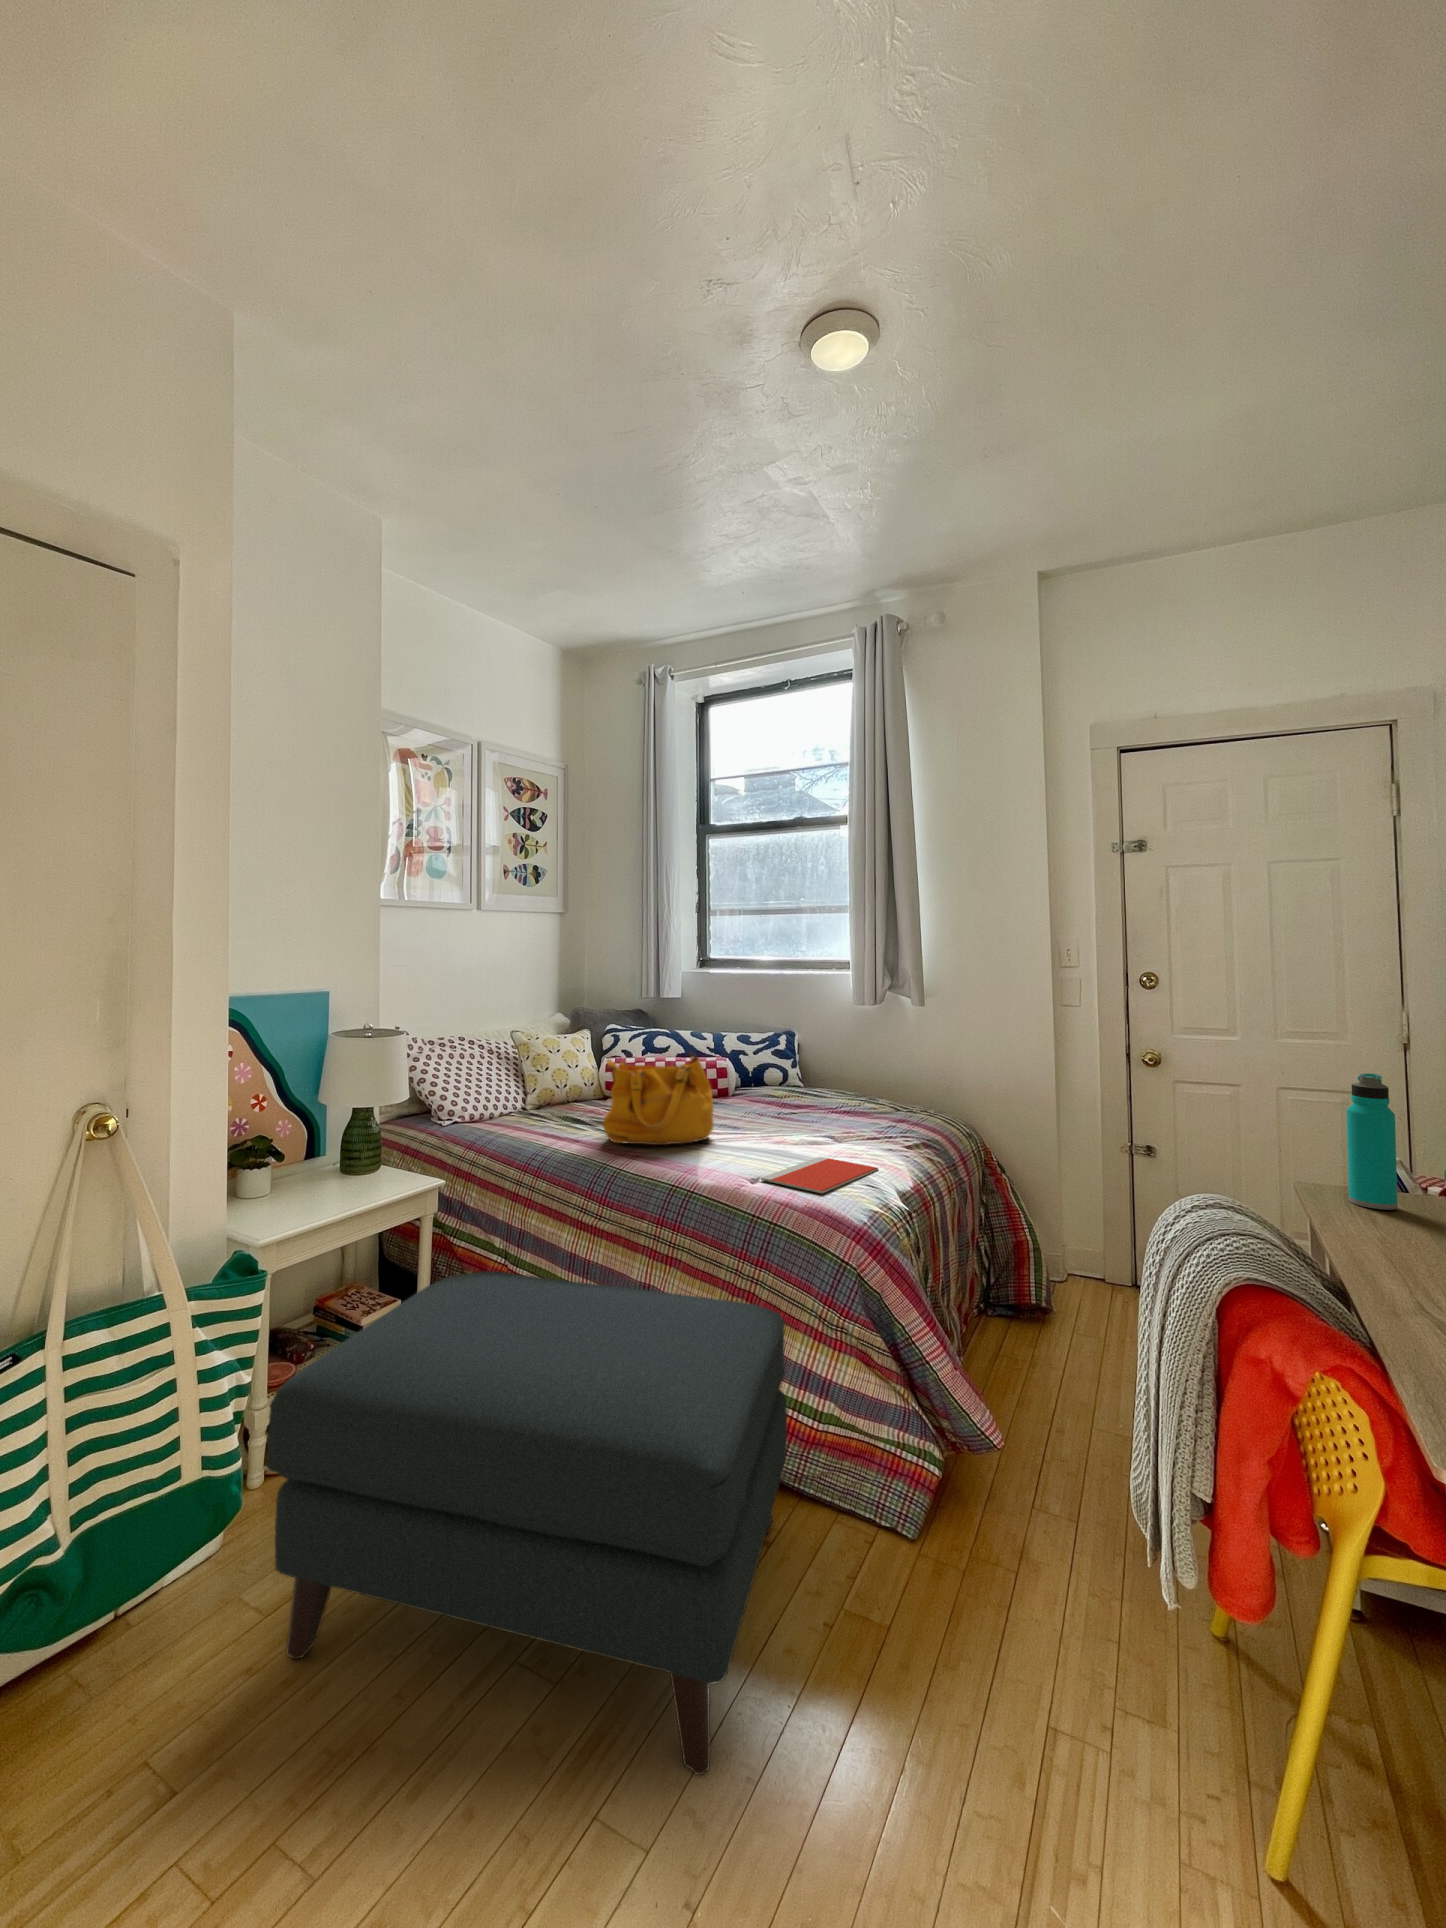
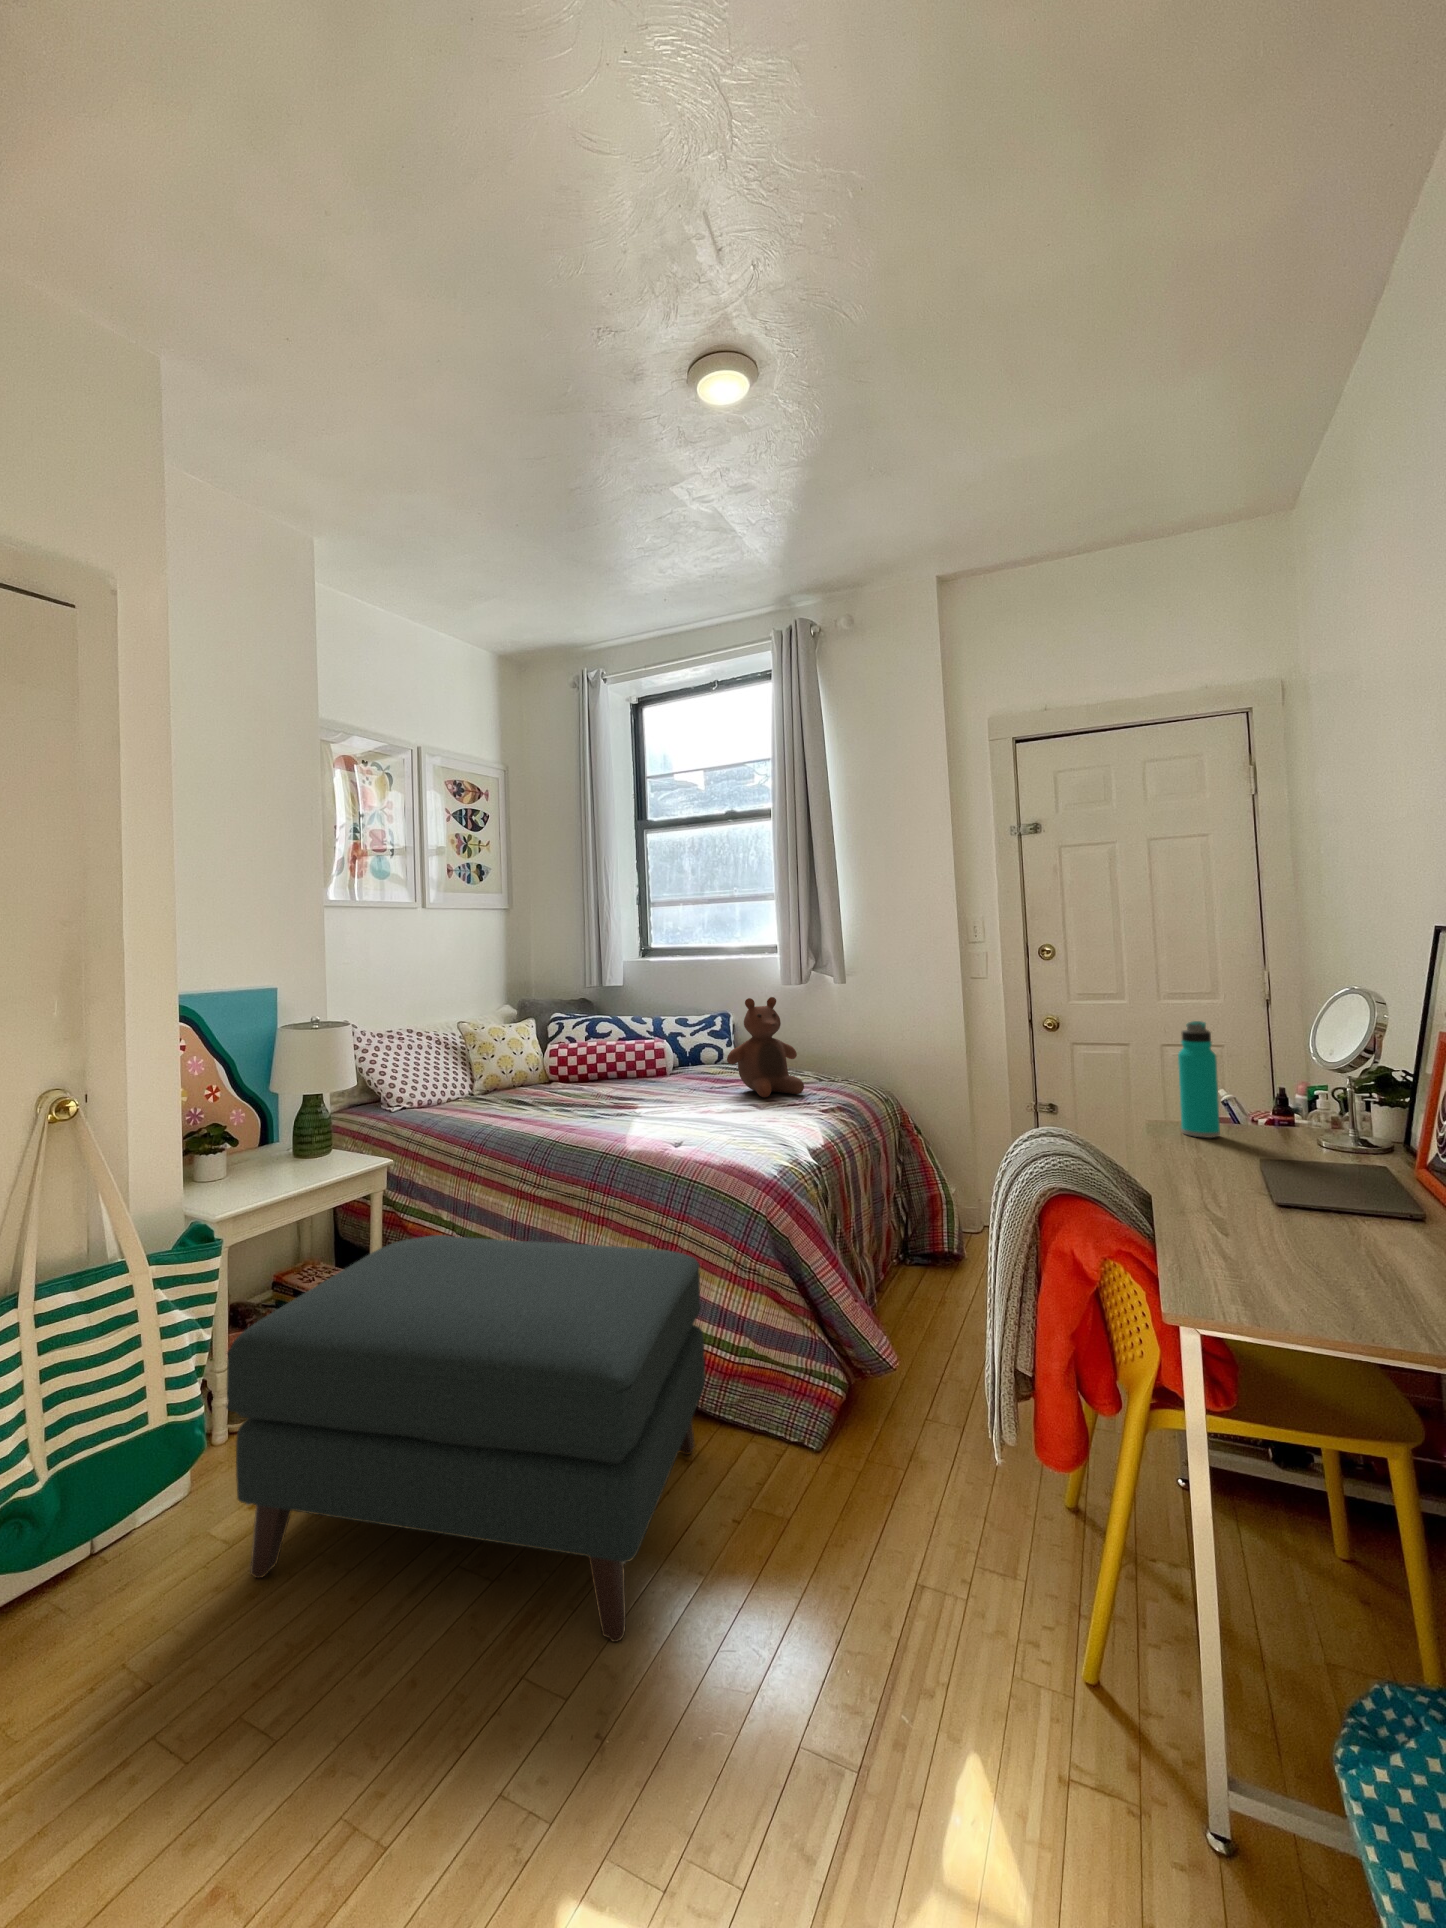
stuffed bear: none [798,1018,881,1127] -> present [727,997,804,1097]
handbag: present [603,1052,714,1145] -> none [542,1033,646,1120]
notebook: present [761,1157,878,1193] -> none [684,1123,793,1153]

